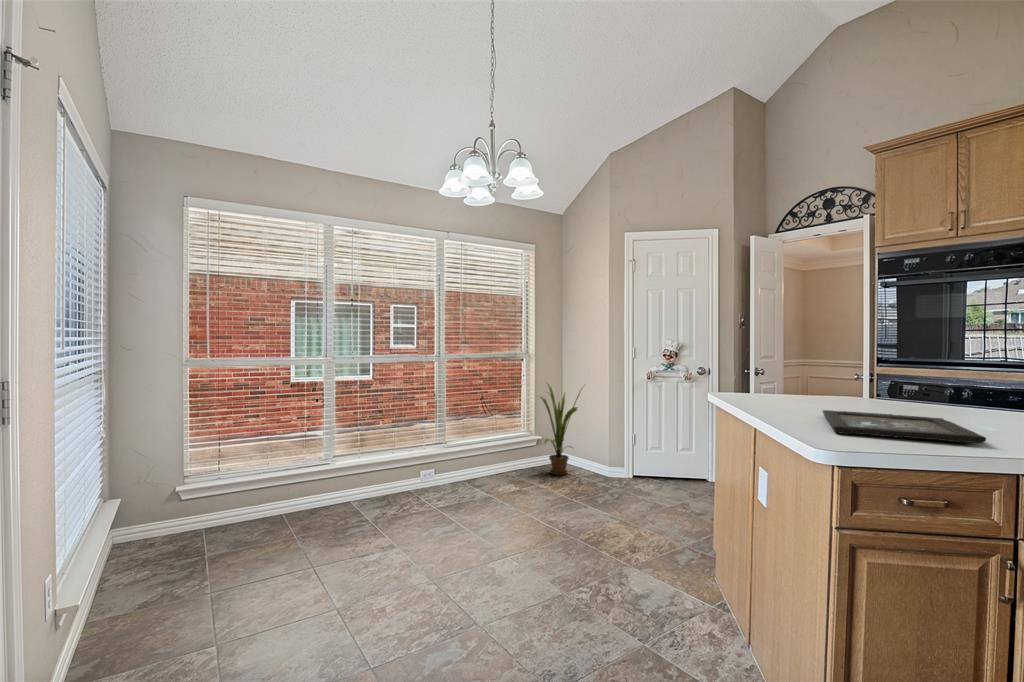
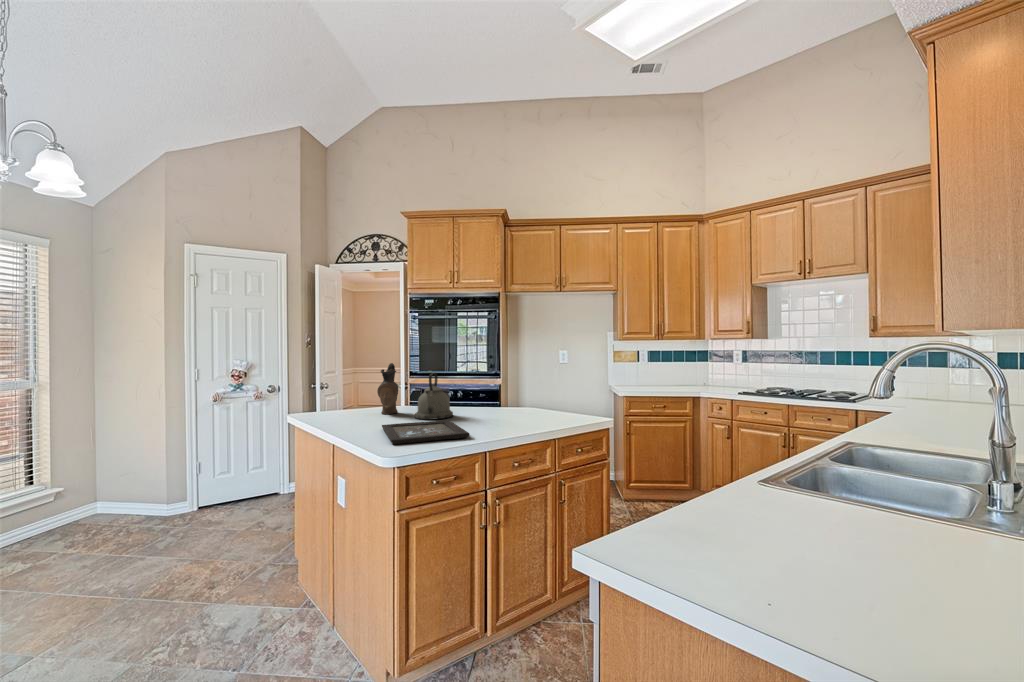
ceramic pitcher: none [820,336,853,403] -> present [377,363,398,414]
kettle: none [878,349,951,417] -> present [415,373,453,420]
house plant: present [539,383,582,475] -> none [49,415,134,533]

